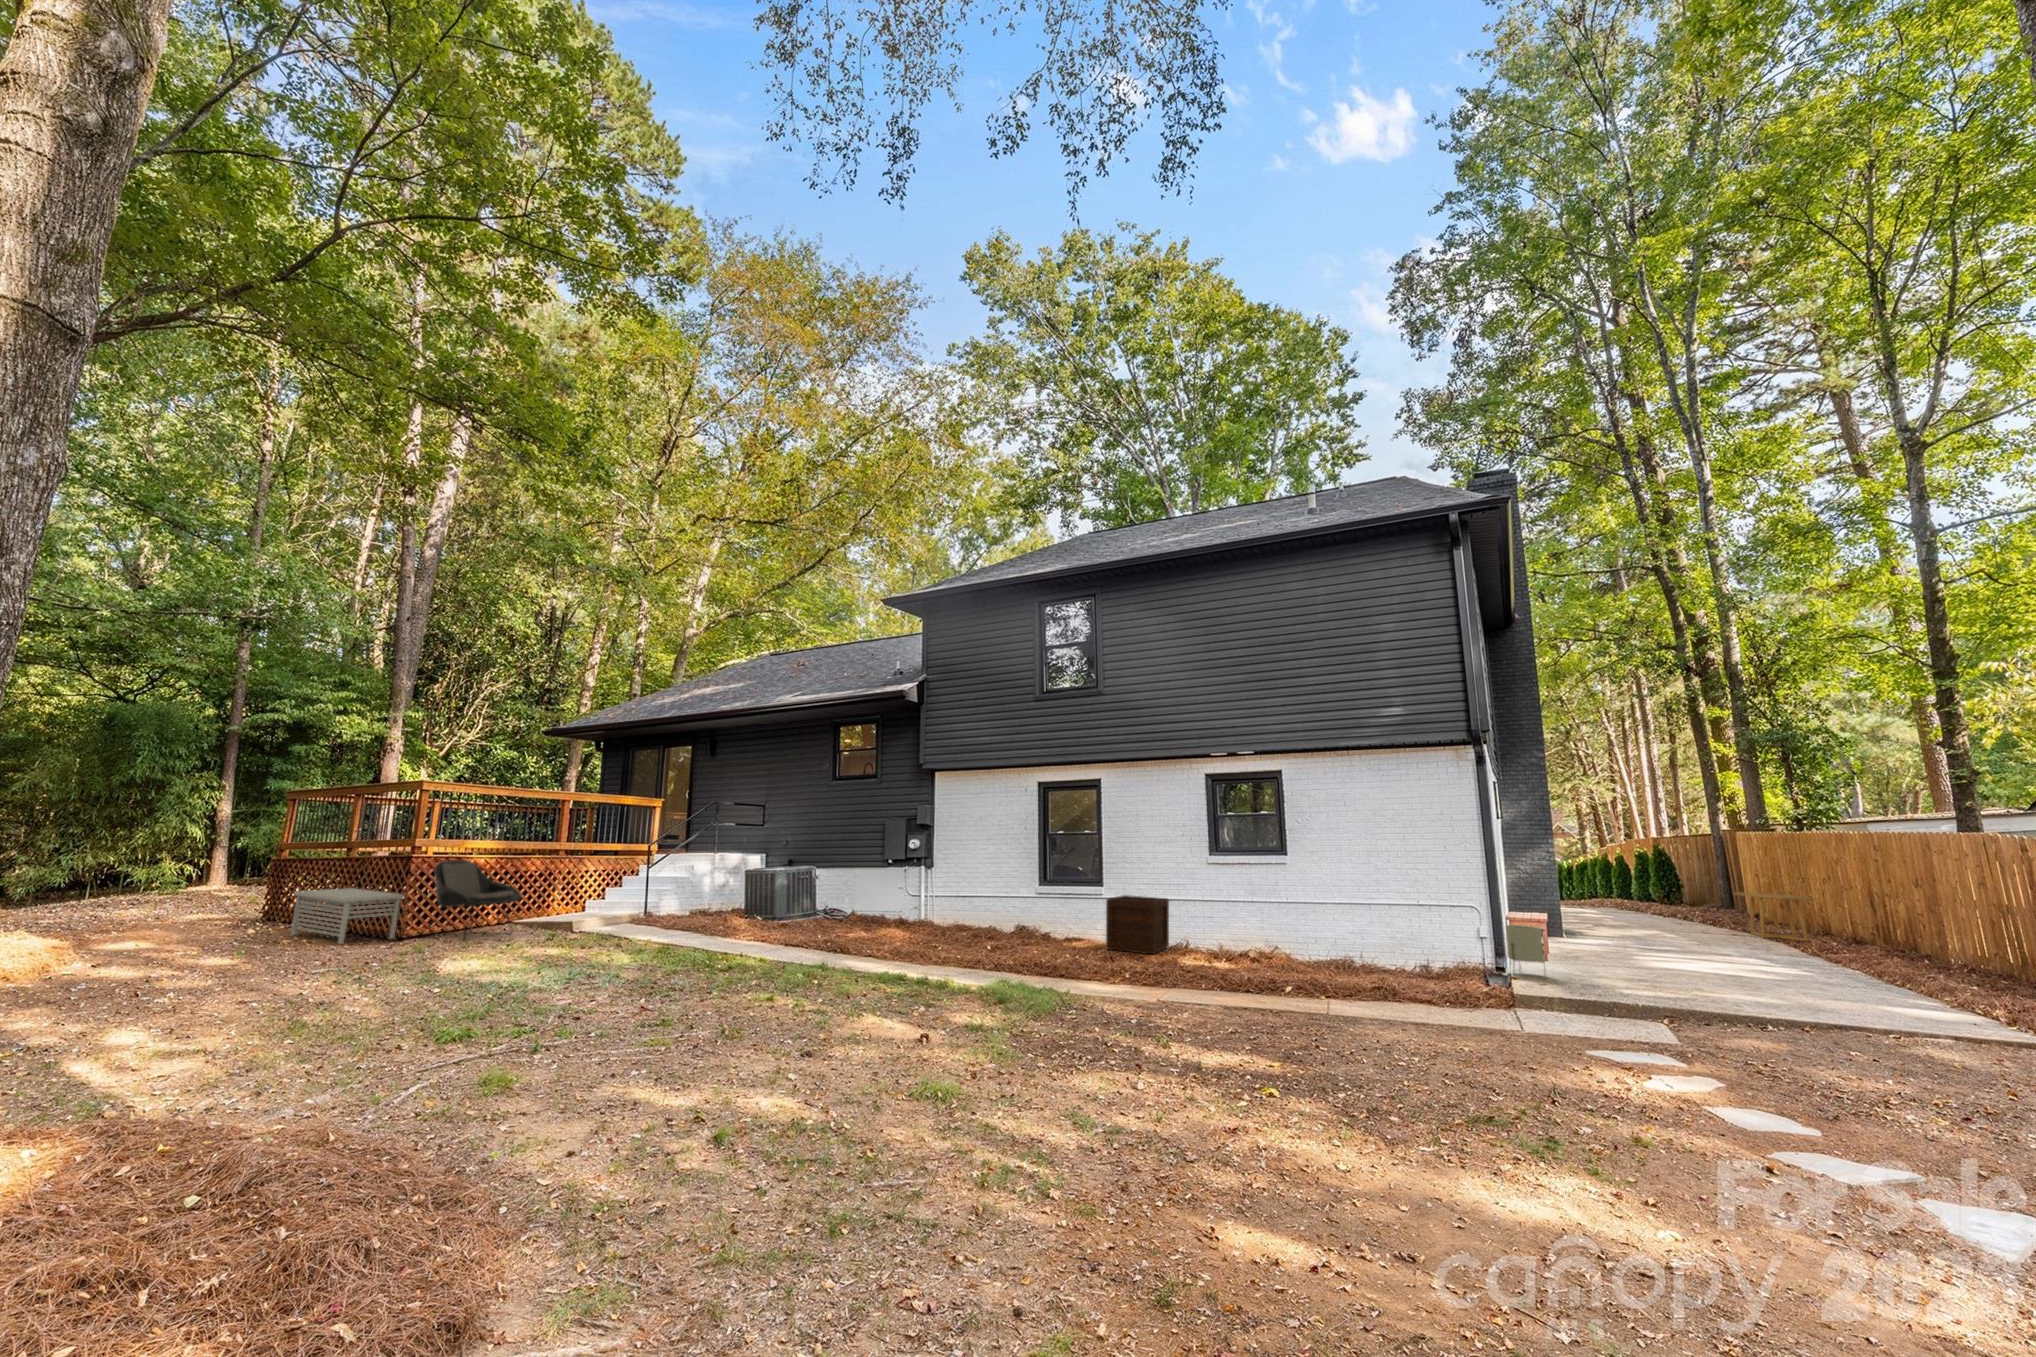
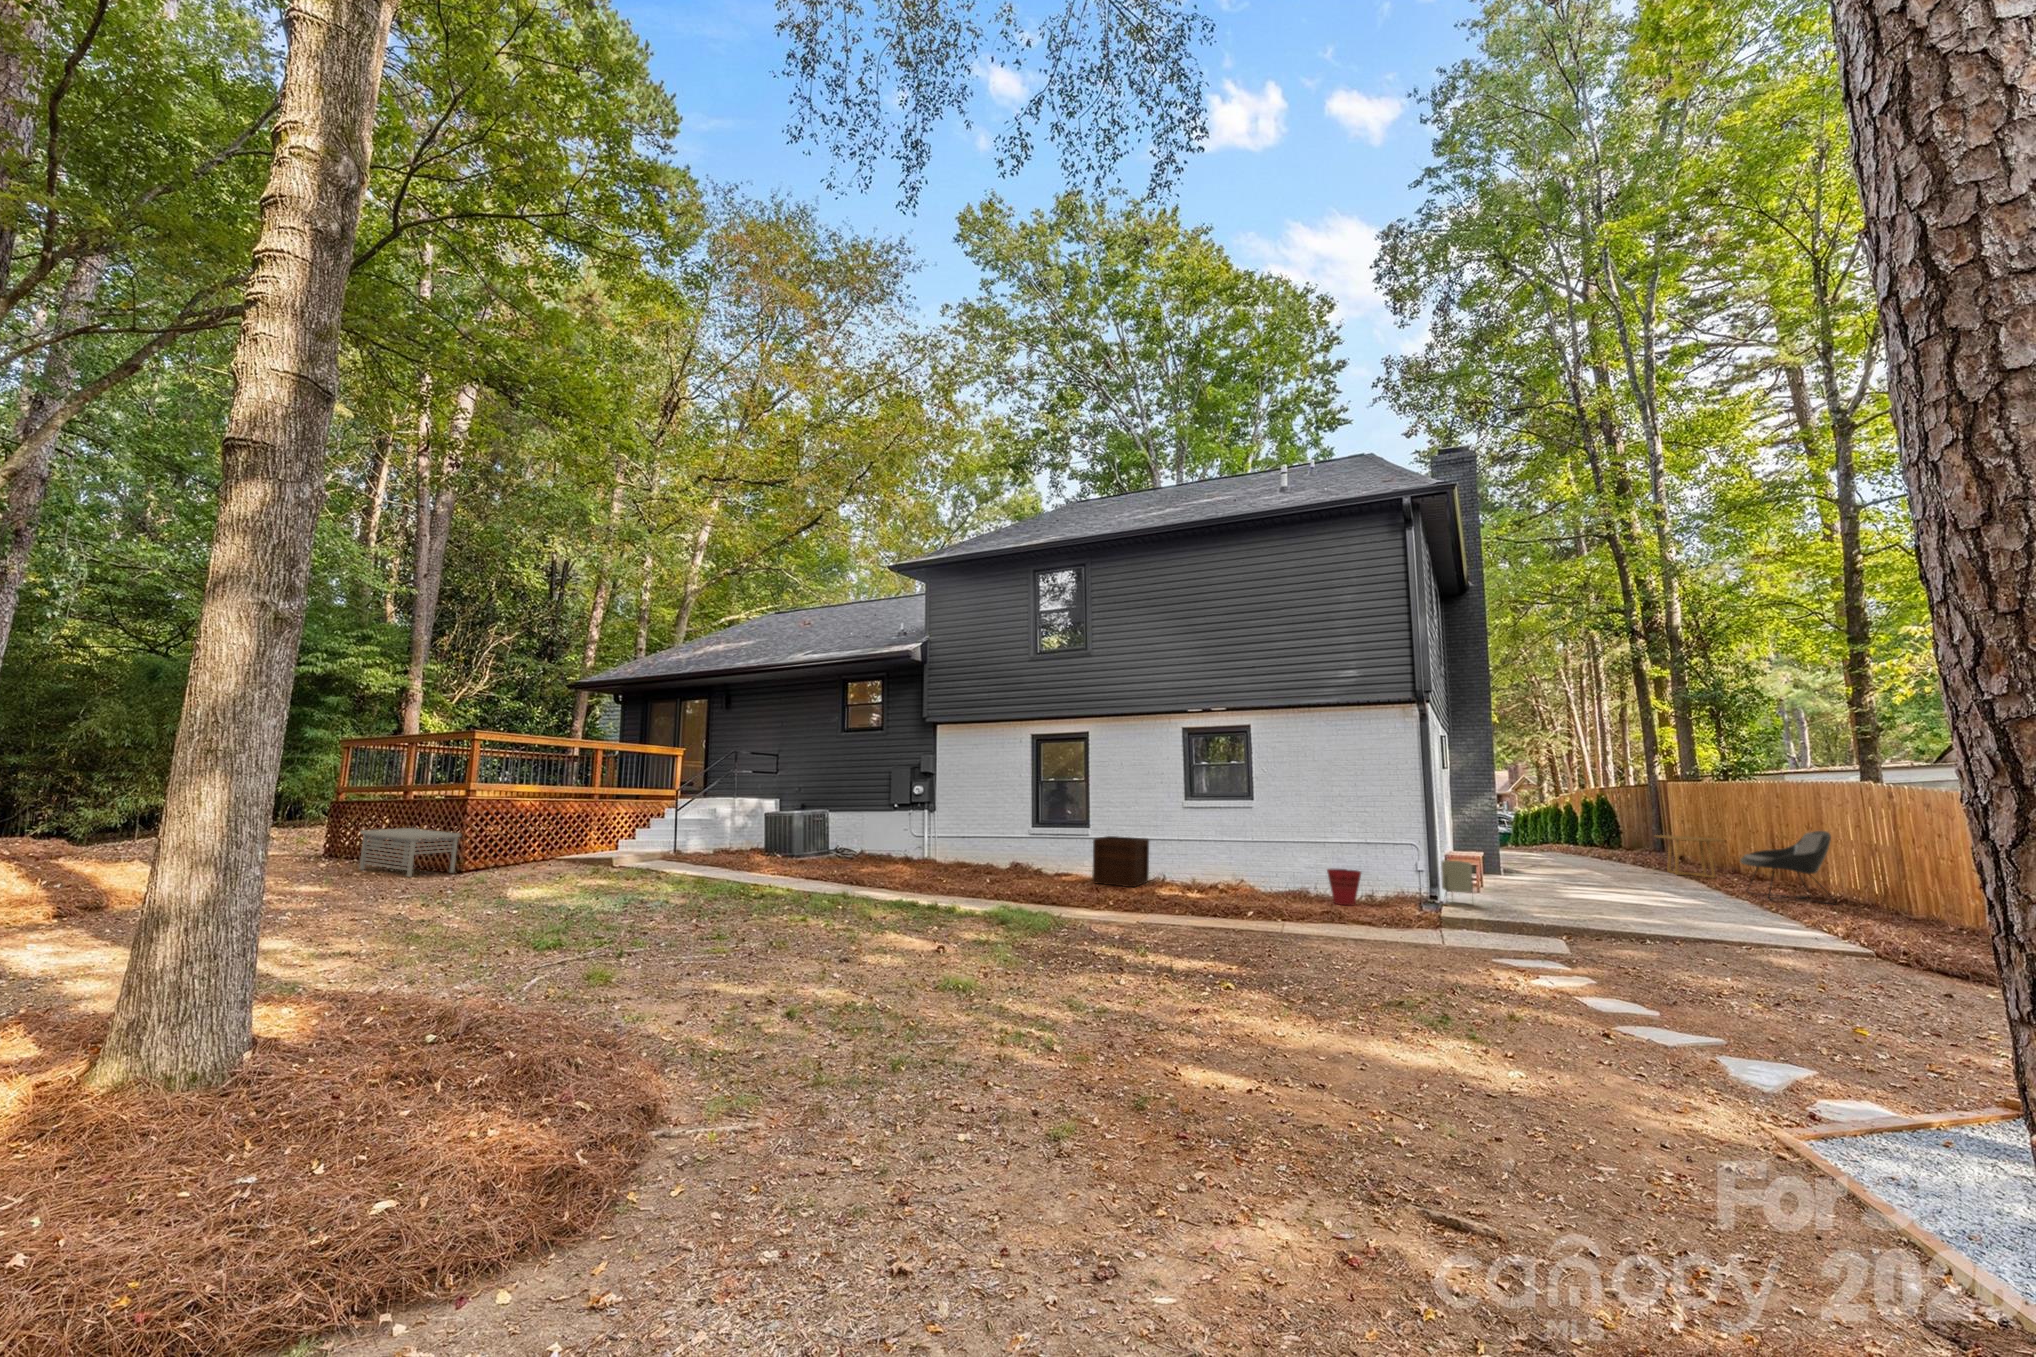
lounge chair: present [421,860,521,940] -> present [1740,831,1836,905]
bucket: none [1372,934,1413,977] -> present [1327,869,1361,905]

